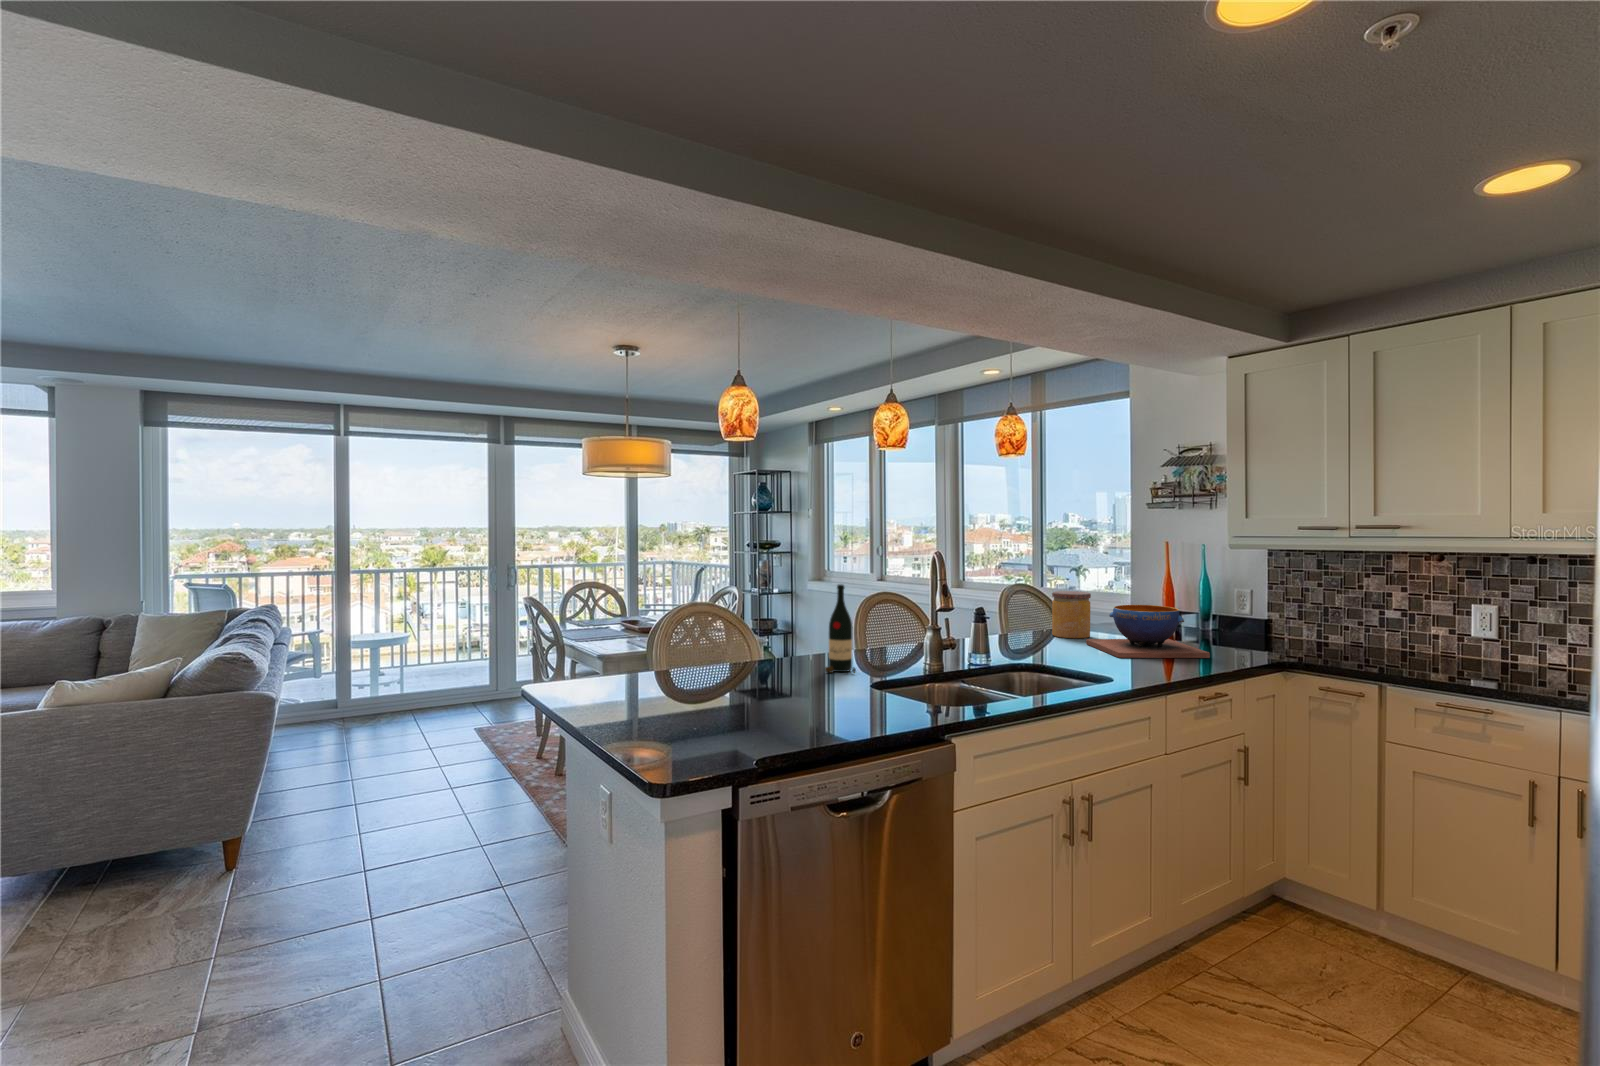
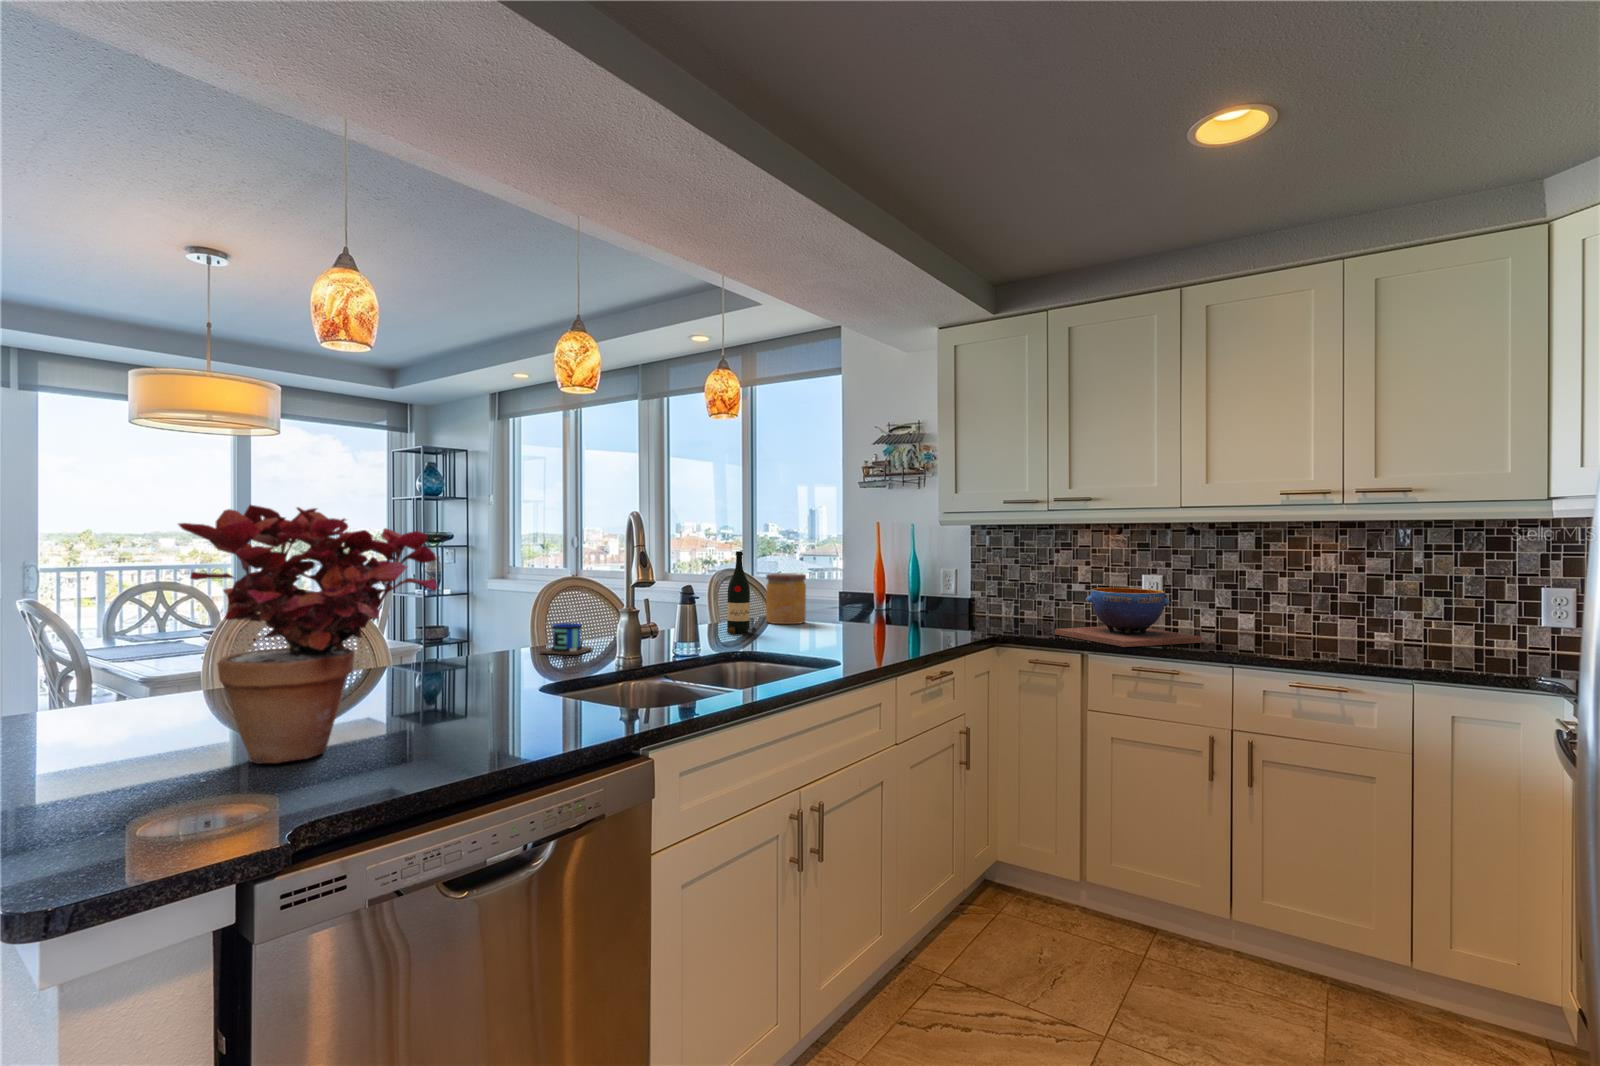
potted plant: none [683,566,813,723] -> present [179,505,437,763]
wine bottle: present [825,584,856,673] -> present [727,551,756,634]
decorative bowl: present [1086,605,1210,658] -> present [1055,588,1202,647]
mug: none [864,609,904,659] -> present [540,606,593,655]

